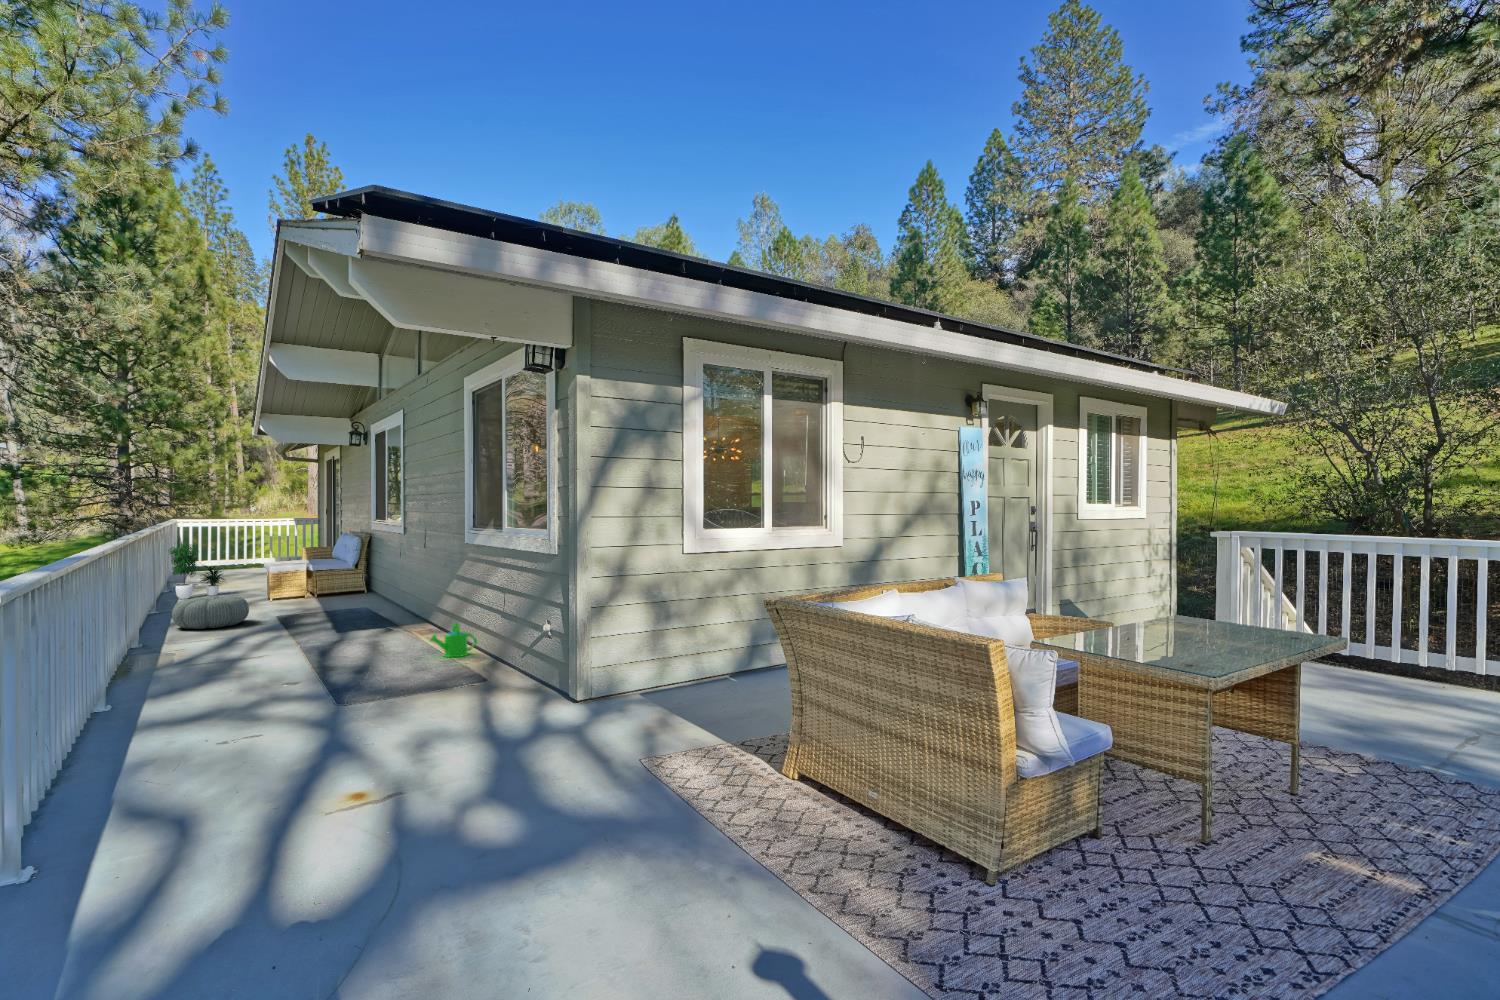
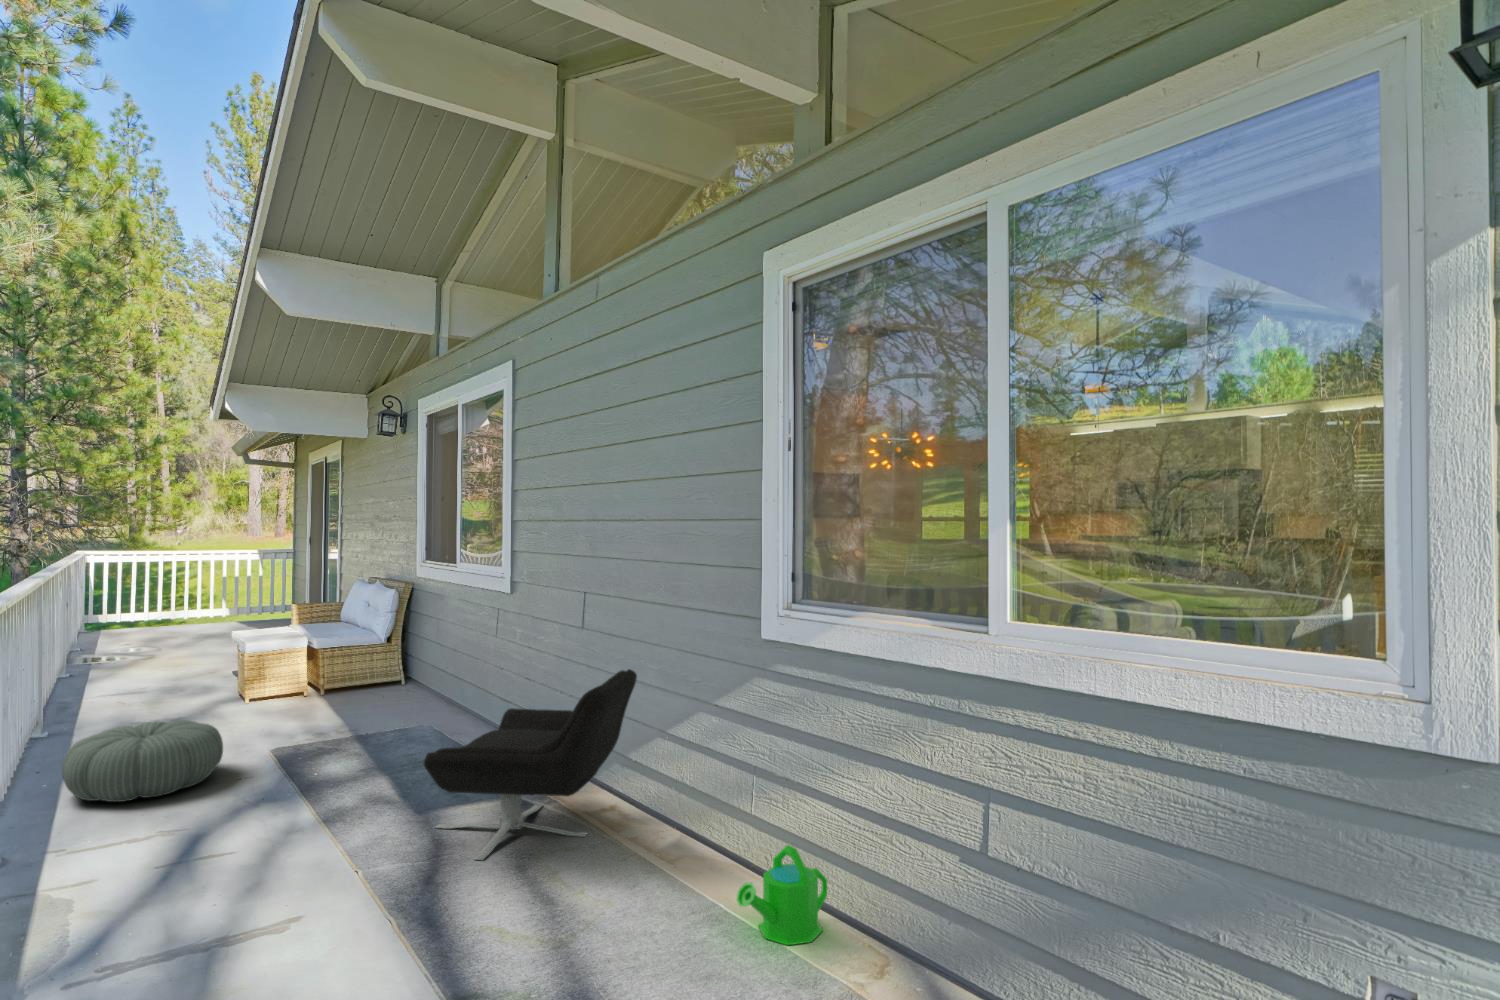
potted plant: present [169,542,224,599] -> none [63,596,168,697]
lounge chair: none [325,564,434,642] -> present [424,669,637,860]

